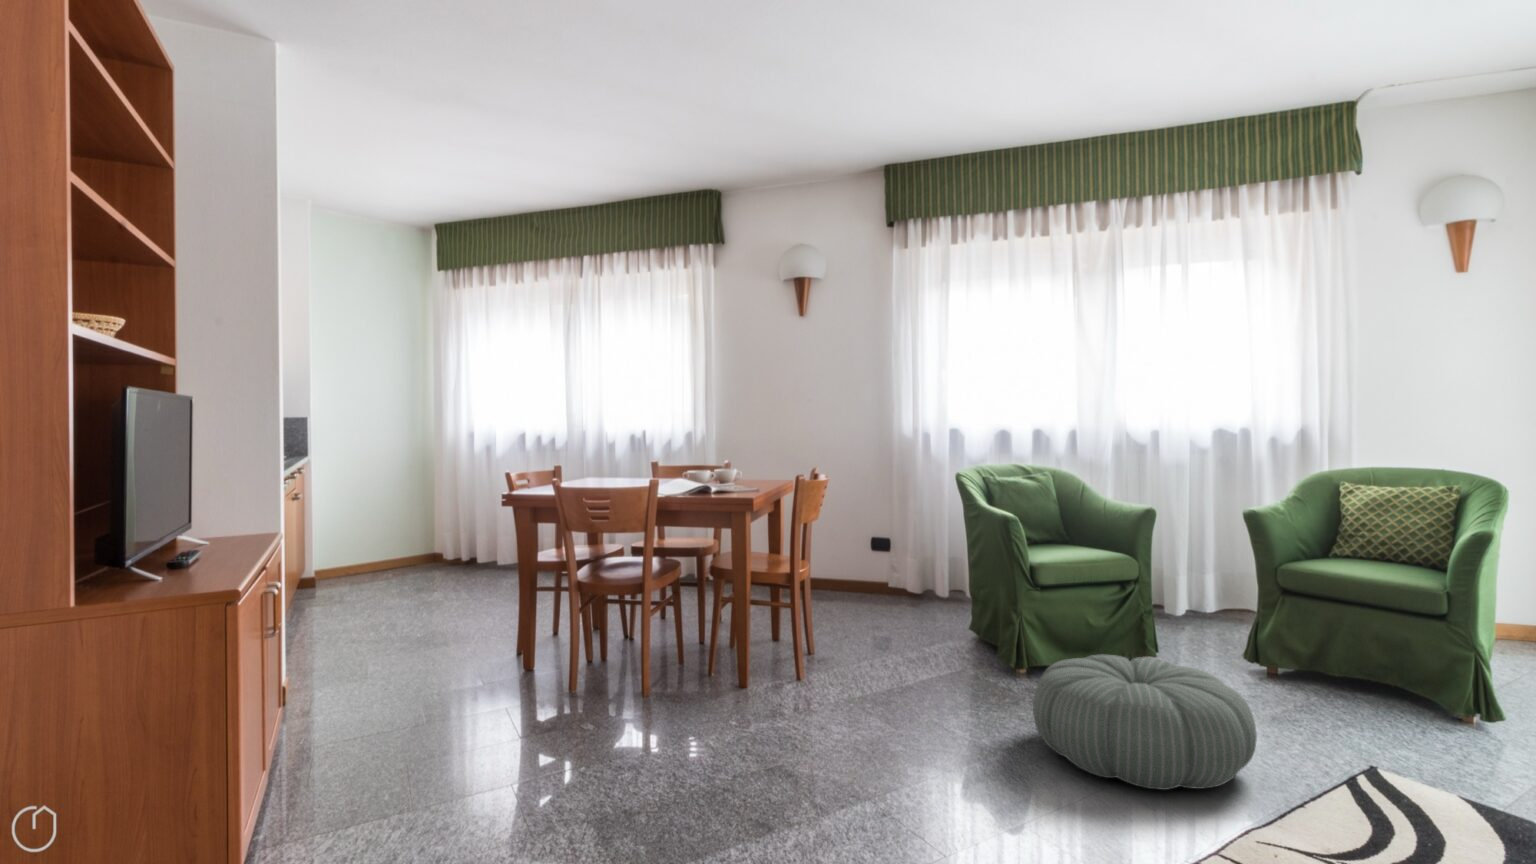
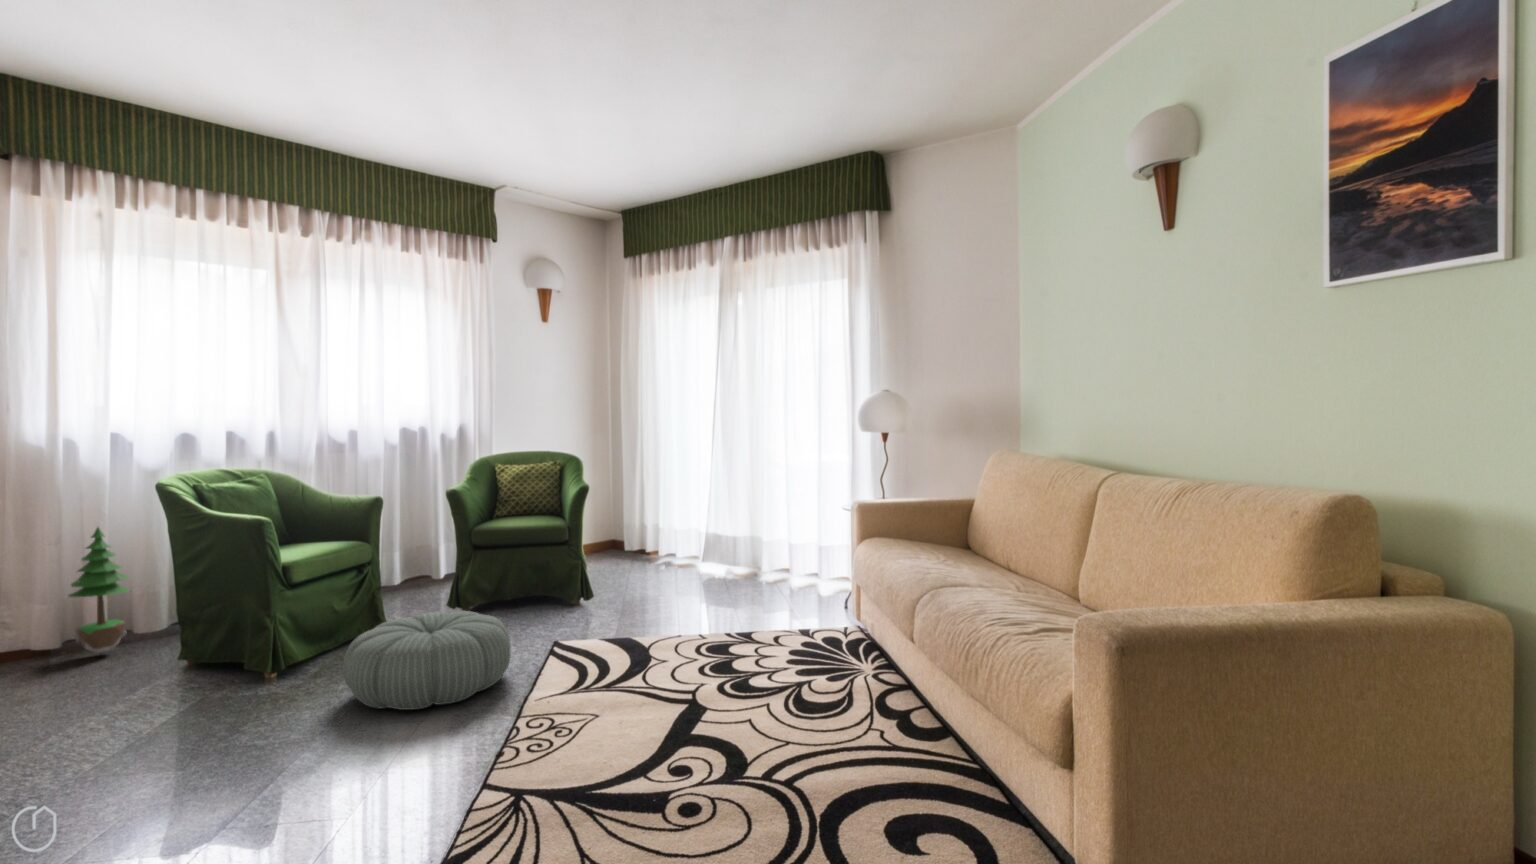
potted tree: none [908,512,948,622] -> present [69,527,129,655]

